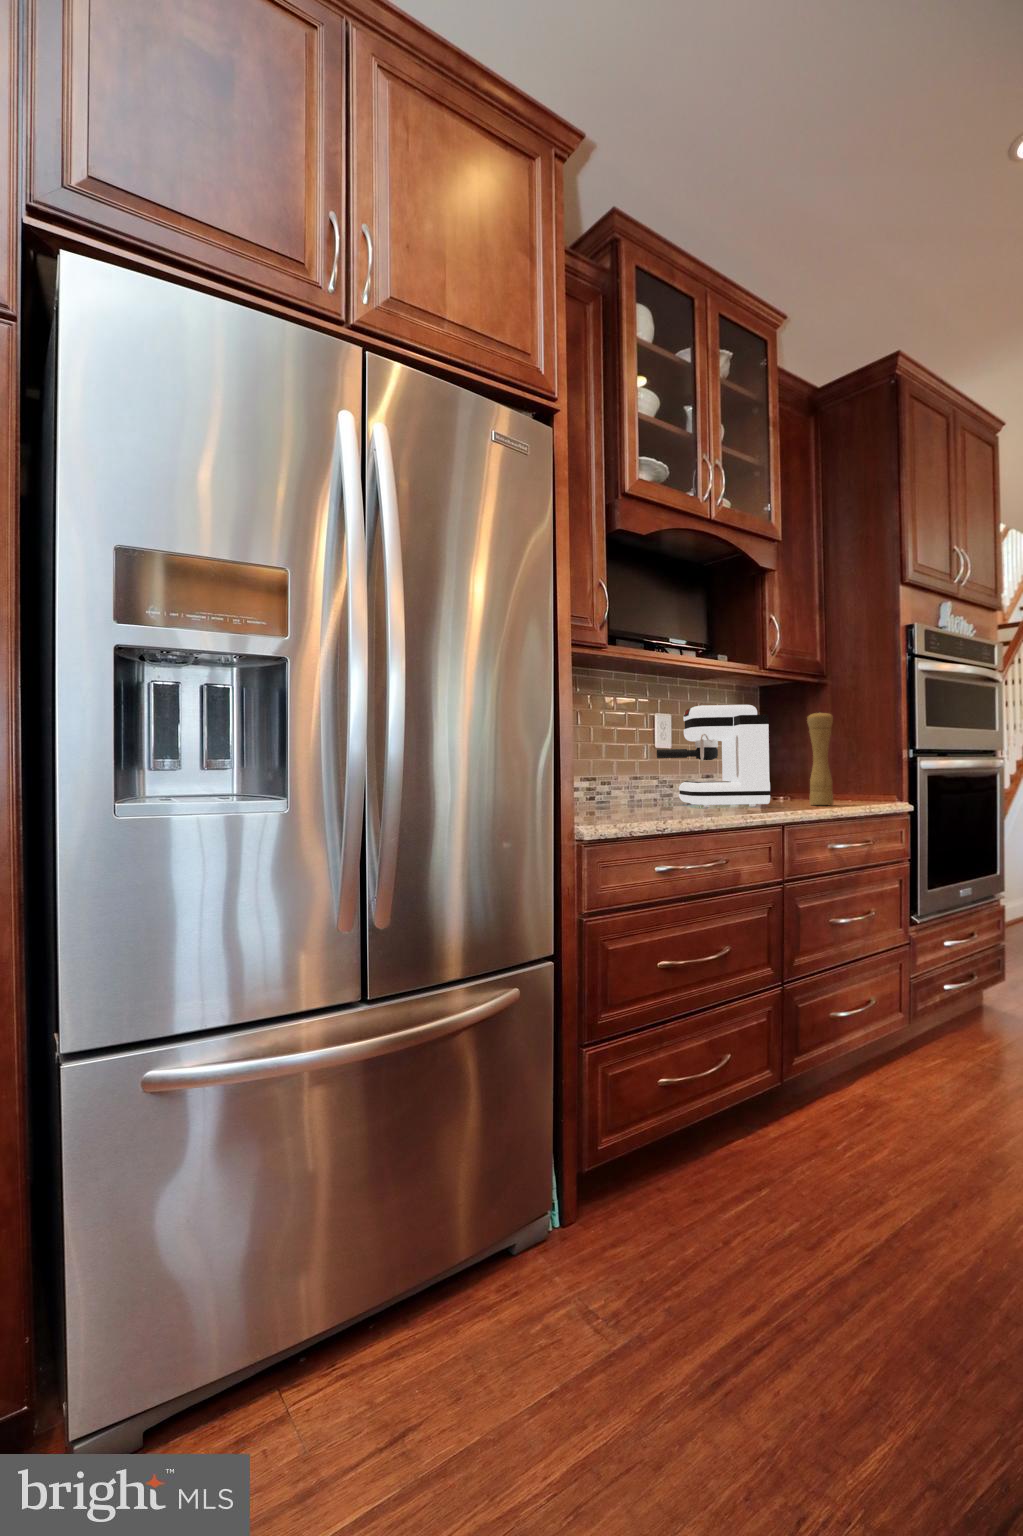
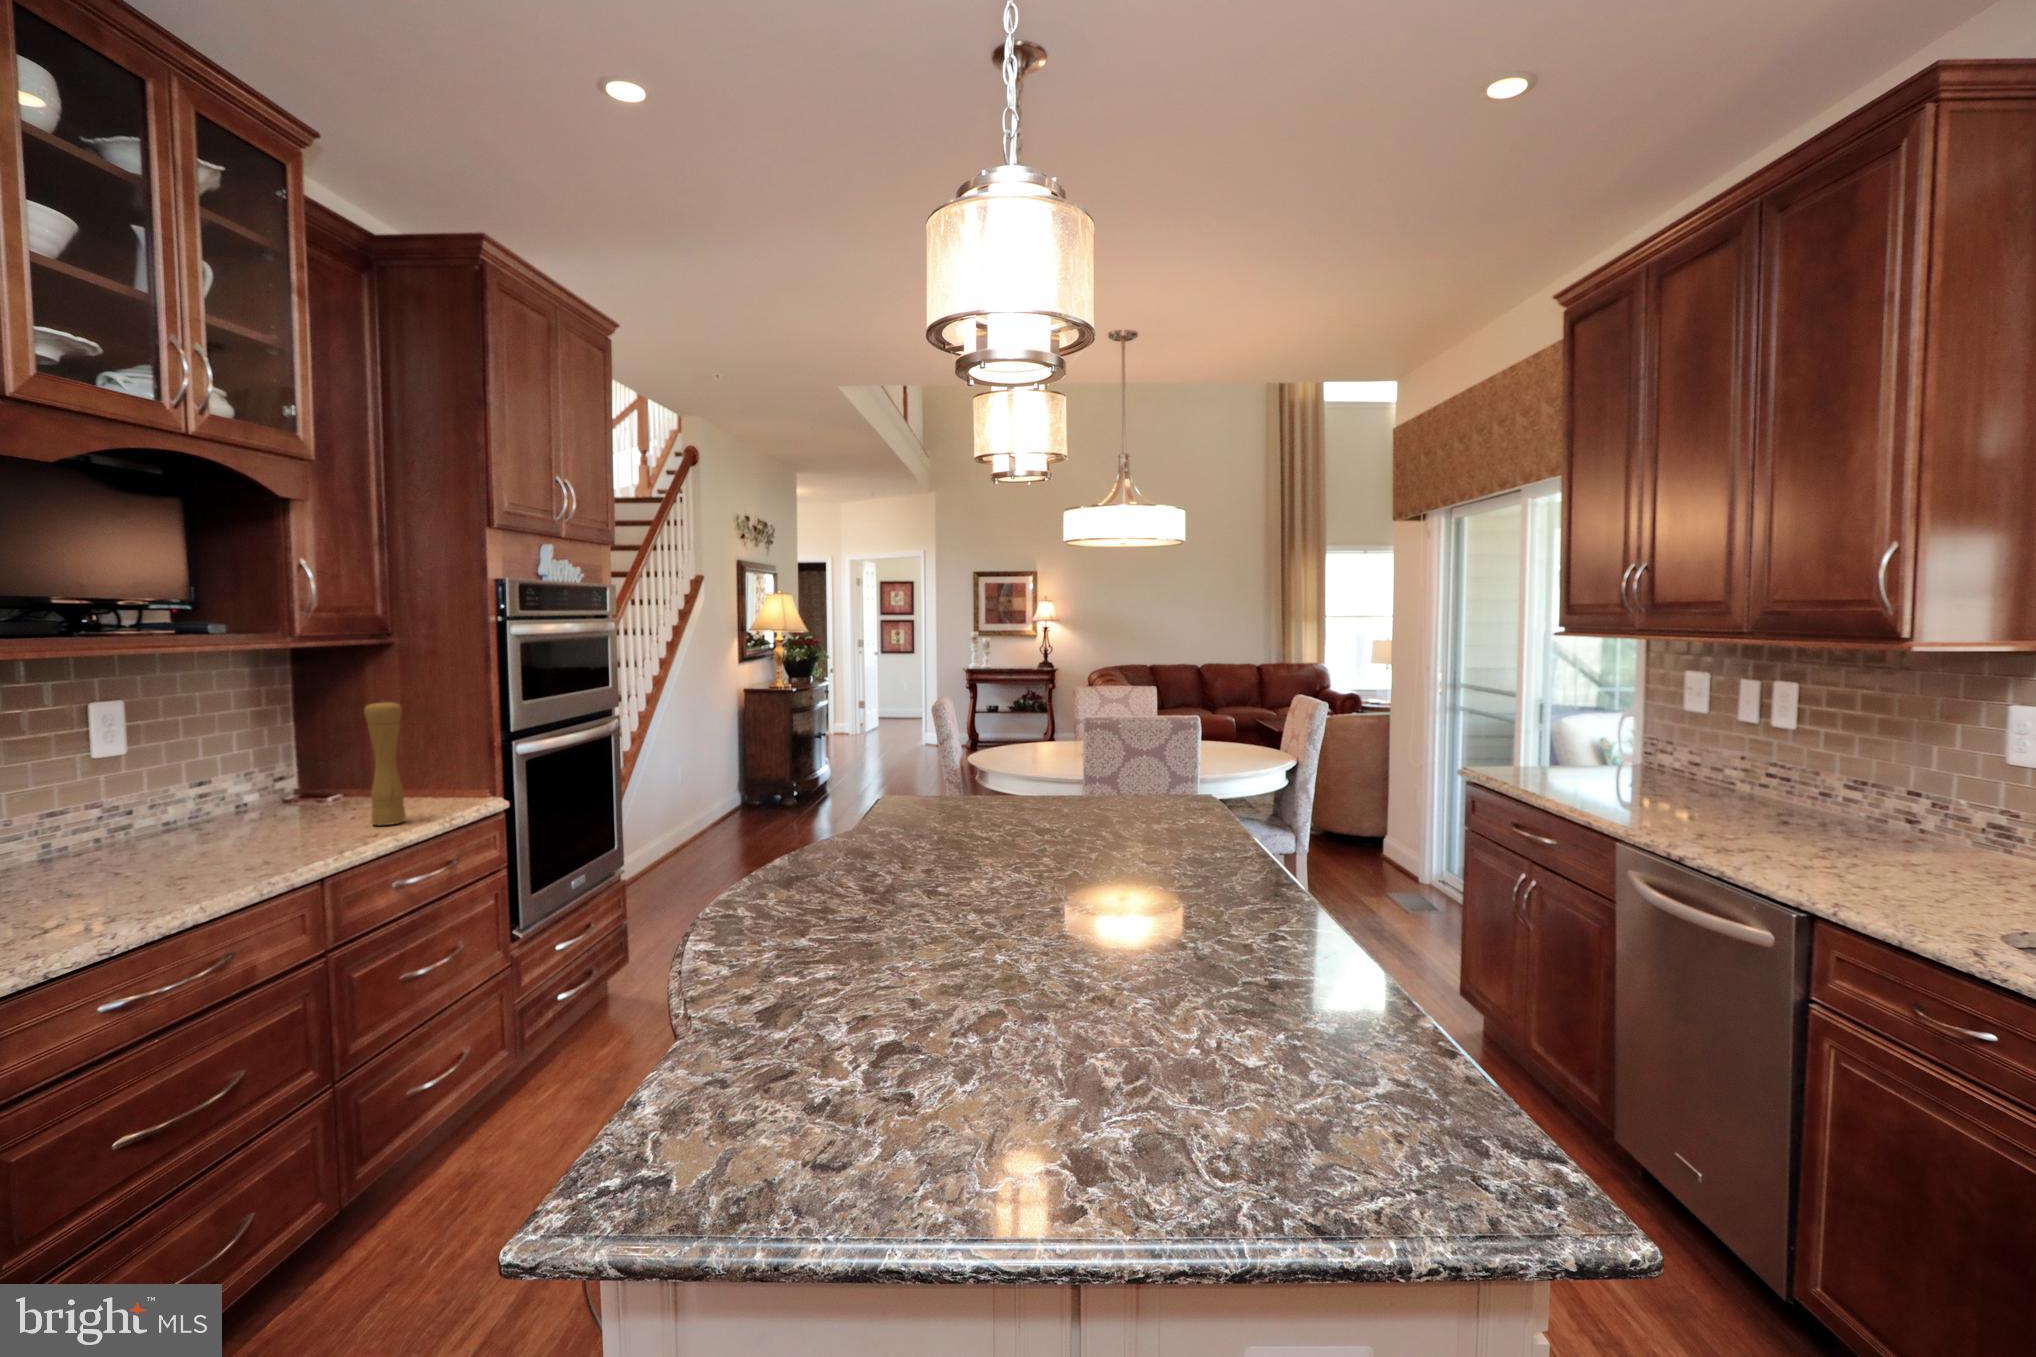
coffee maker: present [657,705,770,807] -> none [92,693,309,859]

